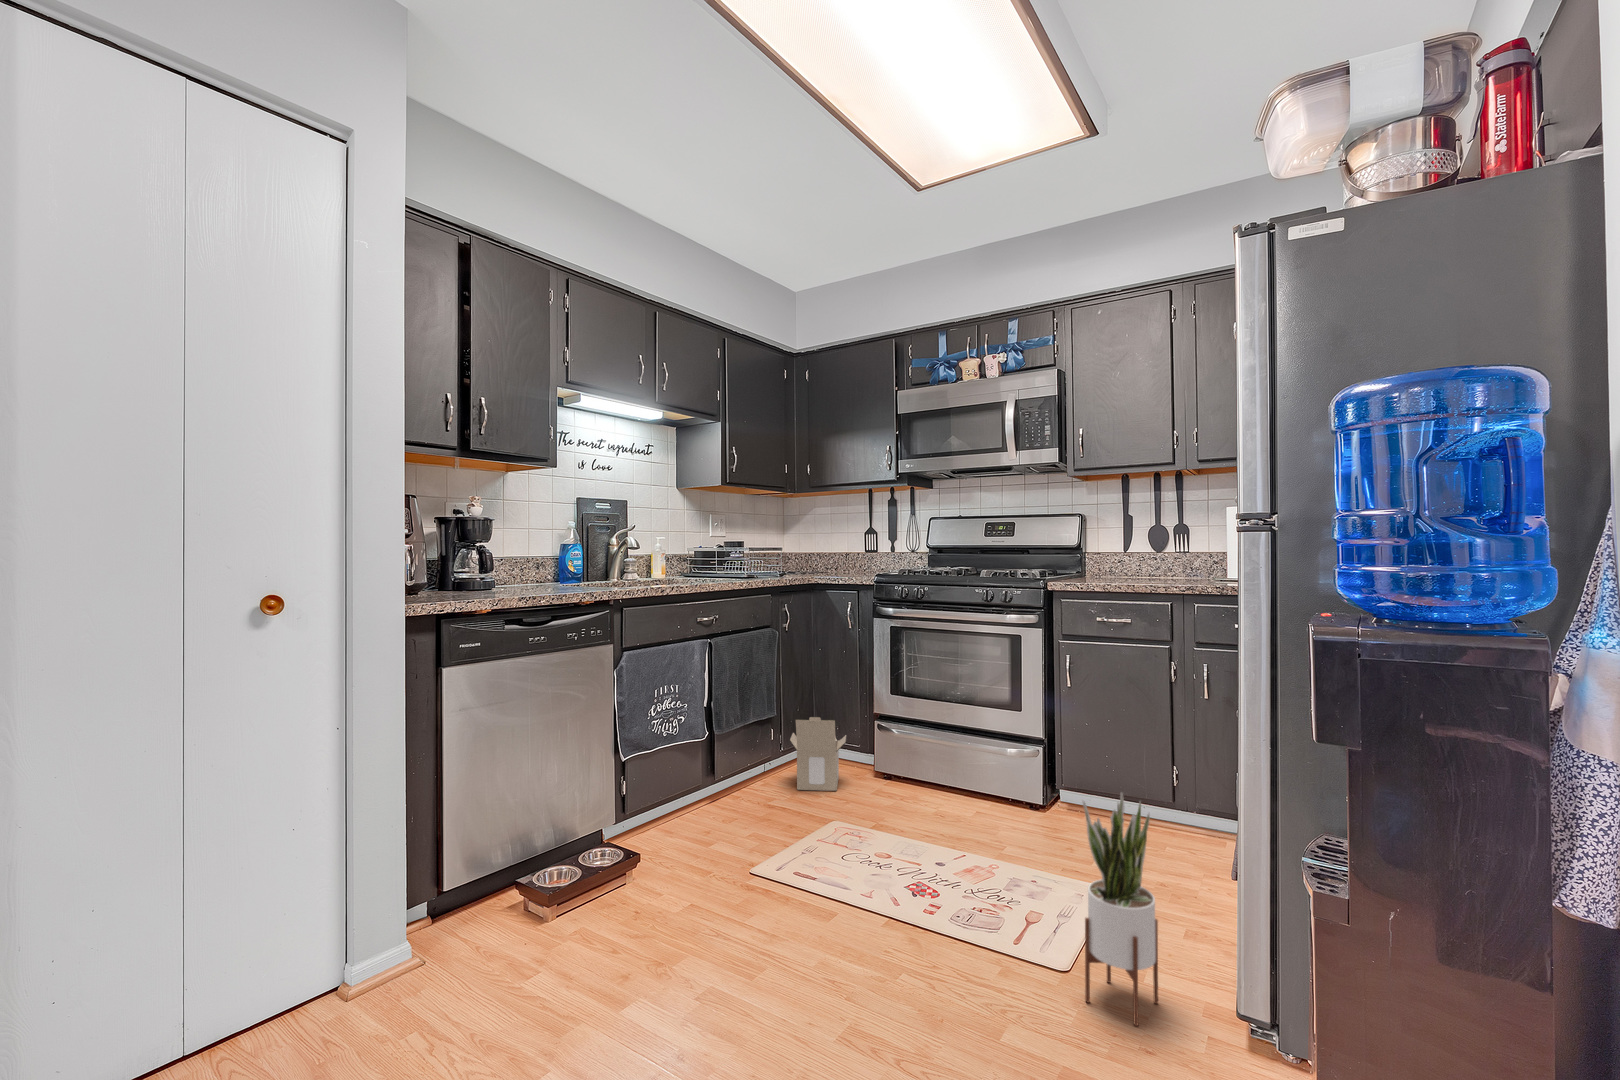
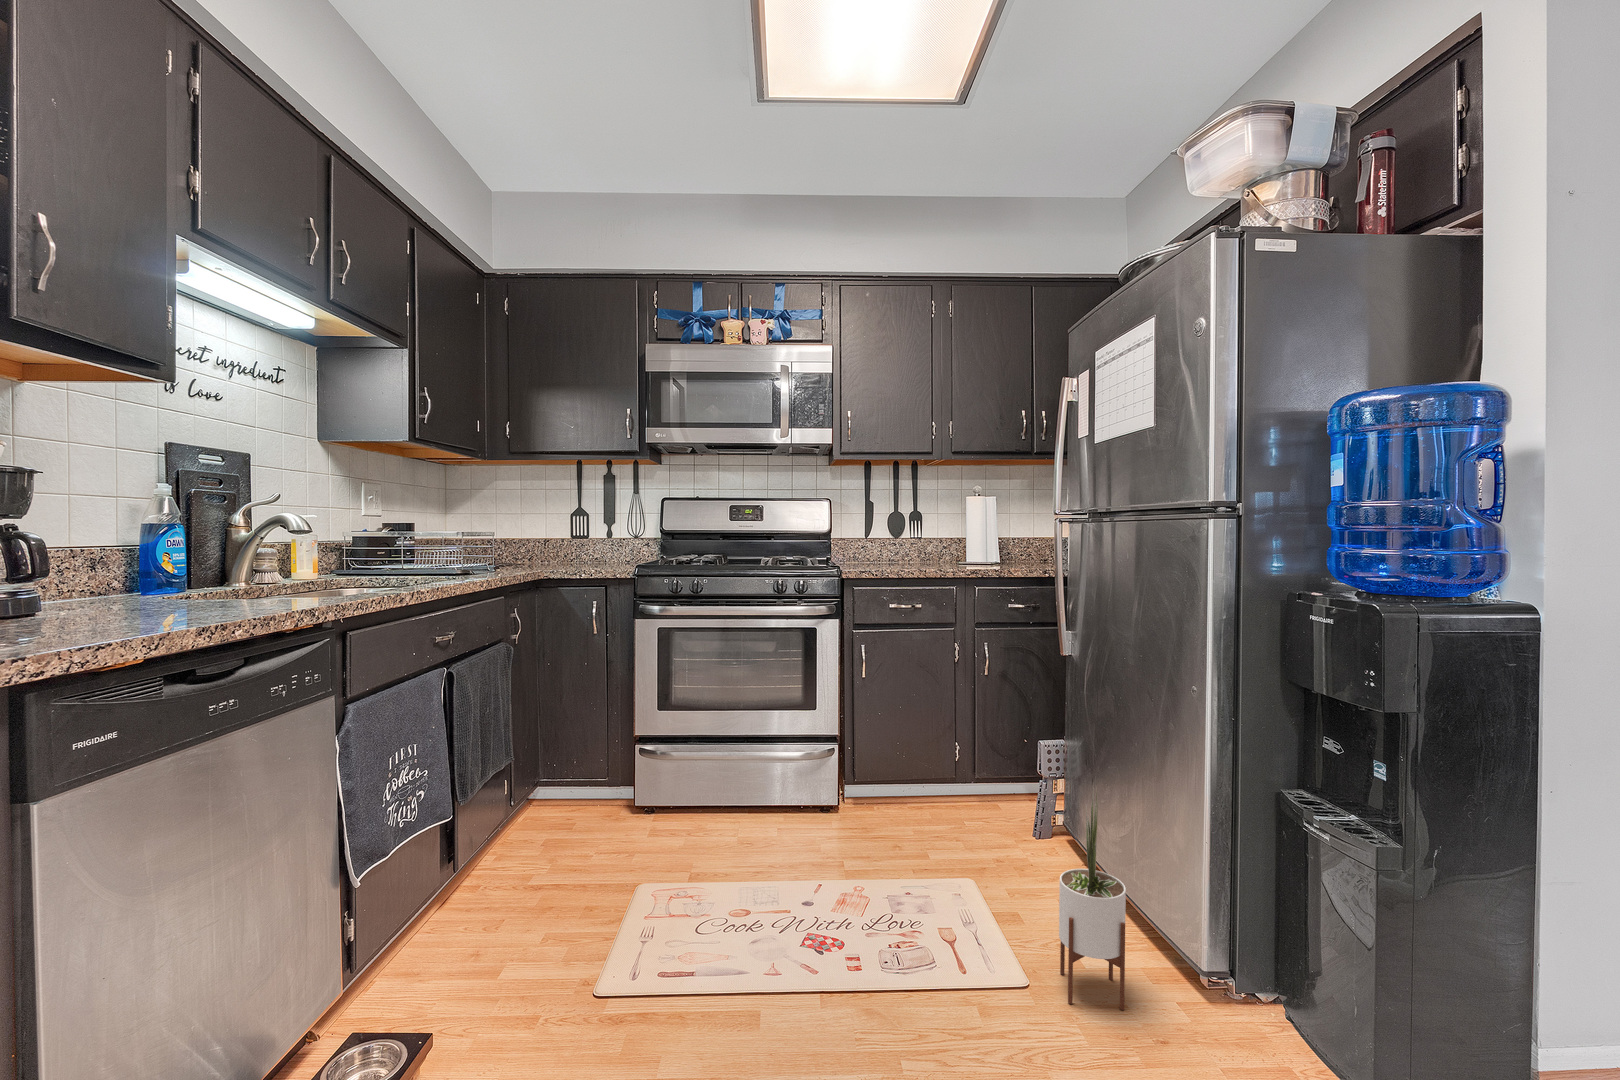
cardboard box: present [790,717,847,791] -> none [535,752,616,853]

